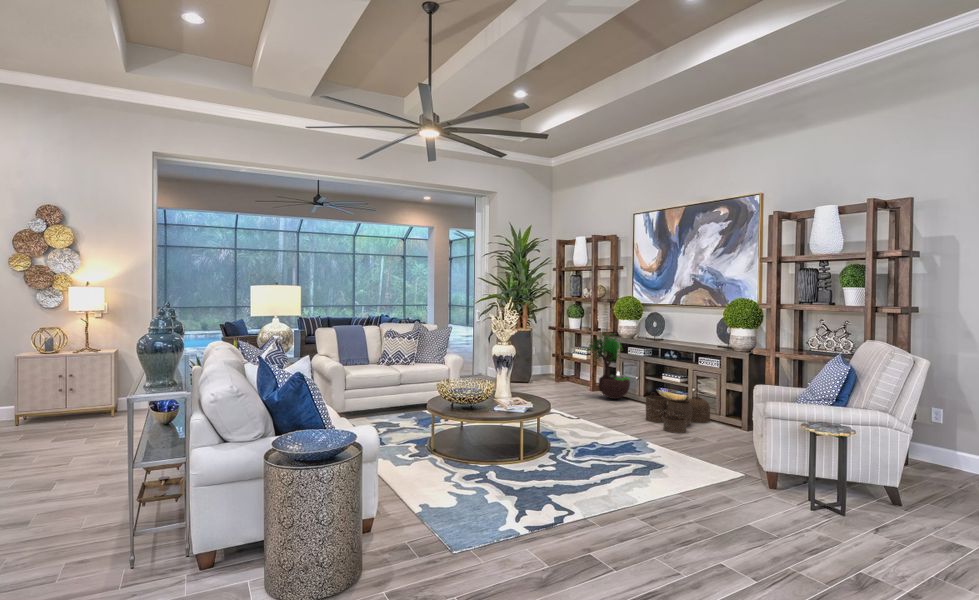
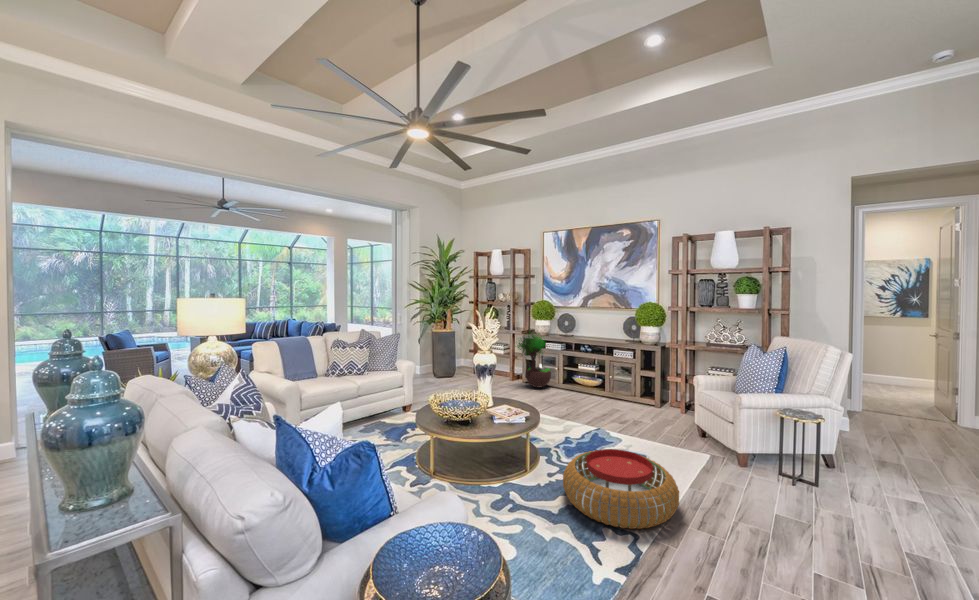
woven basket: present [646,395,710,433] -> none [581,382,629,419]
pouf: none [537,439,651,507] -> present [563,449,679,529]

